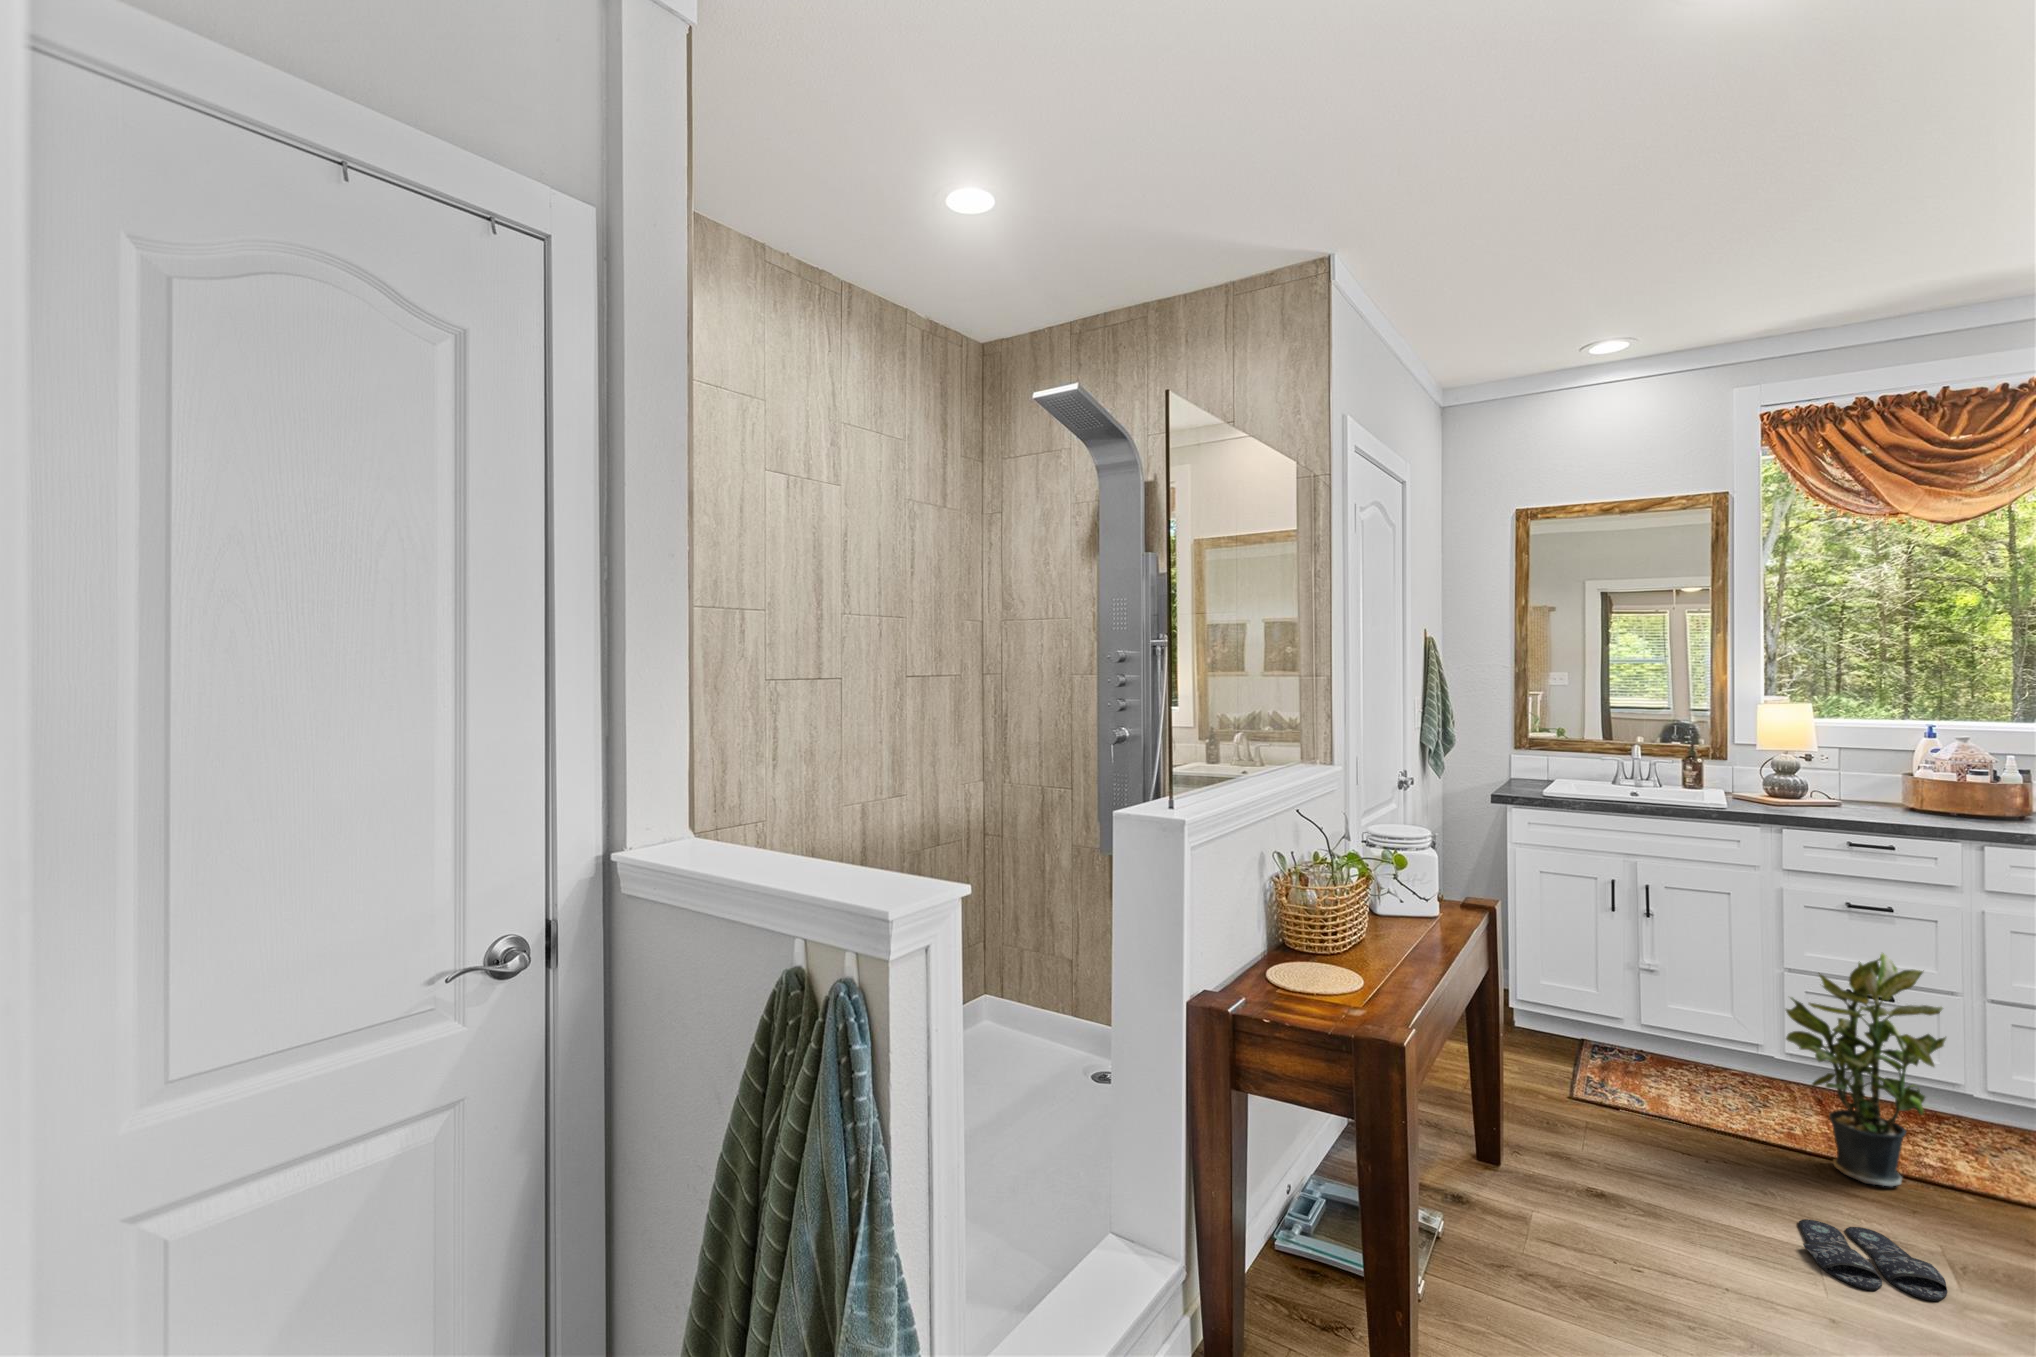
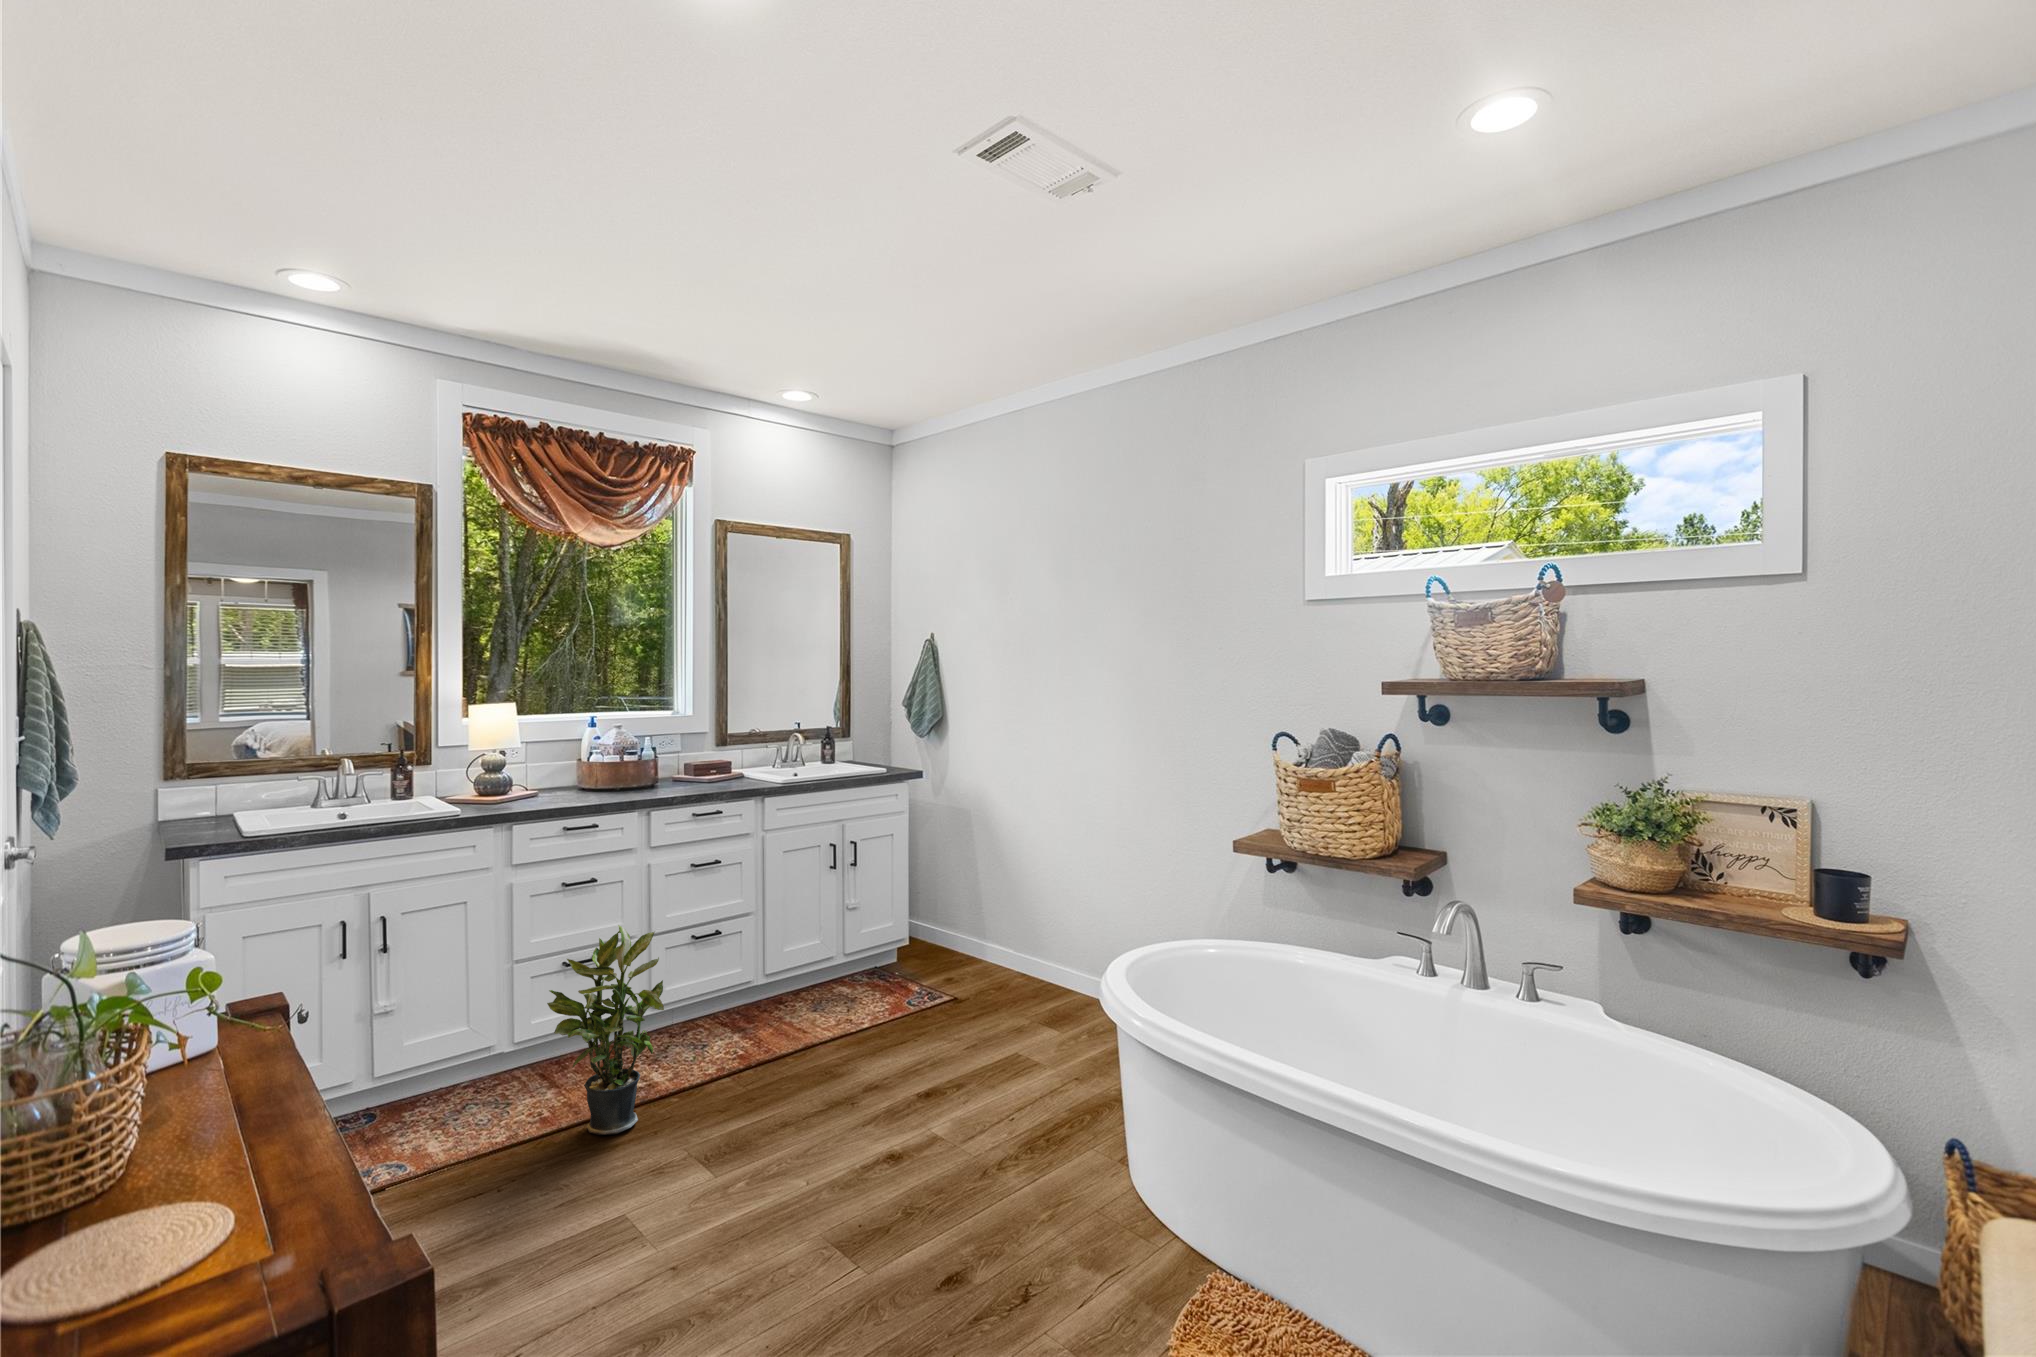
slippers: present [1799,1219,1947,1301] -> none [599,1172,714,1234]

